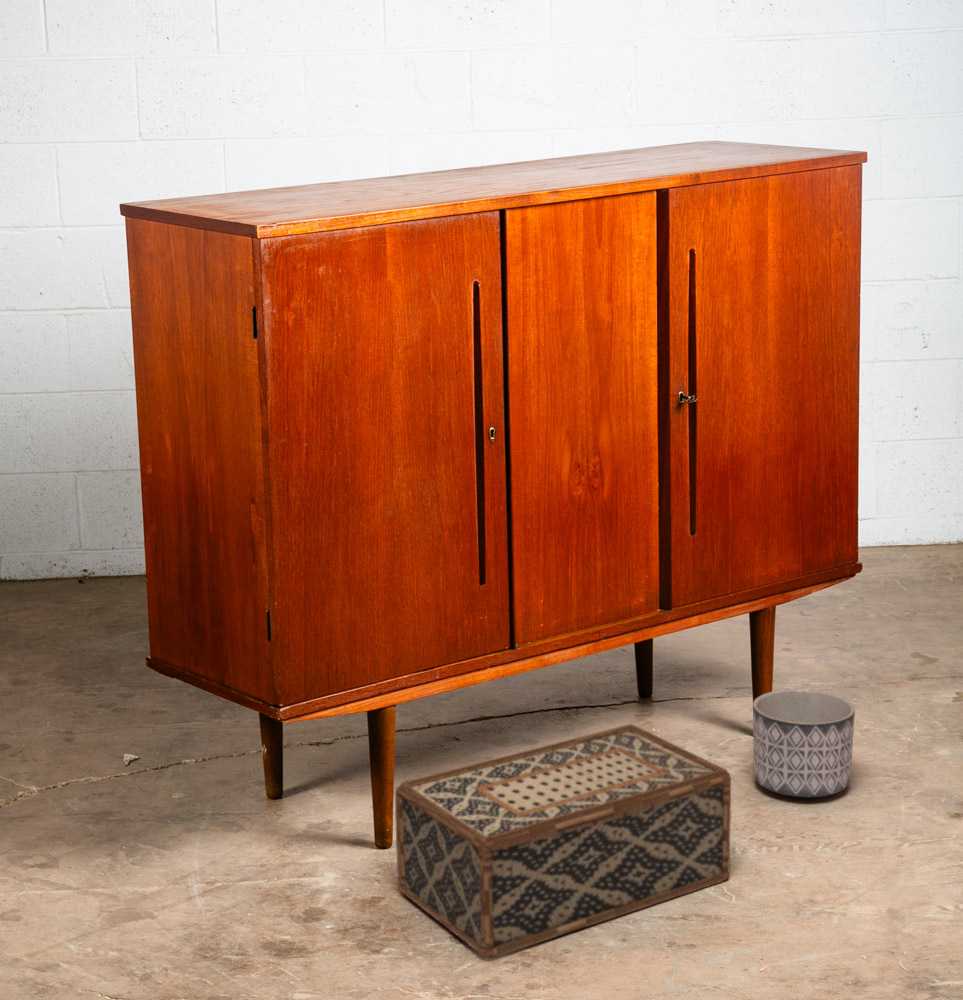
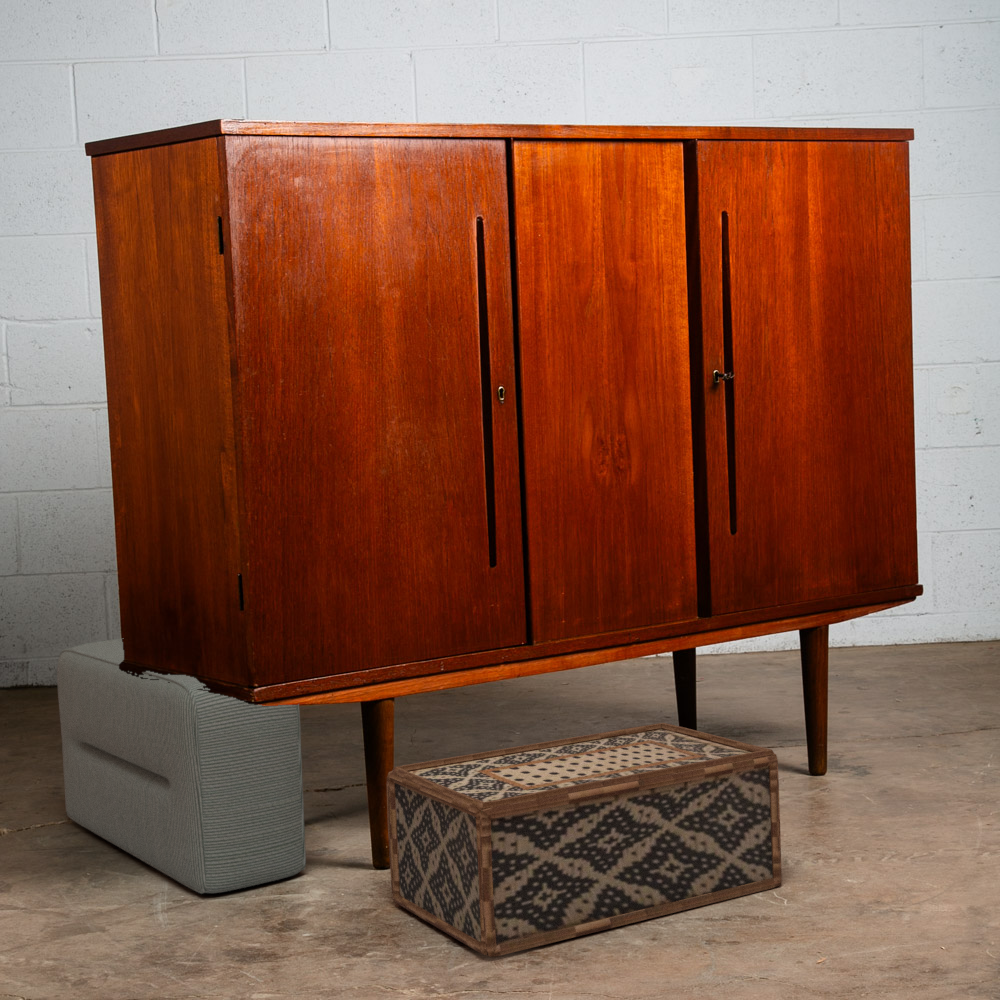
pouf: none [75,612,318,877] -> present [57,639,306,894]
planter: present [753,689,855,797] -> none [803,704,919,817]

